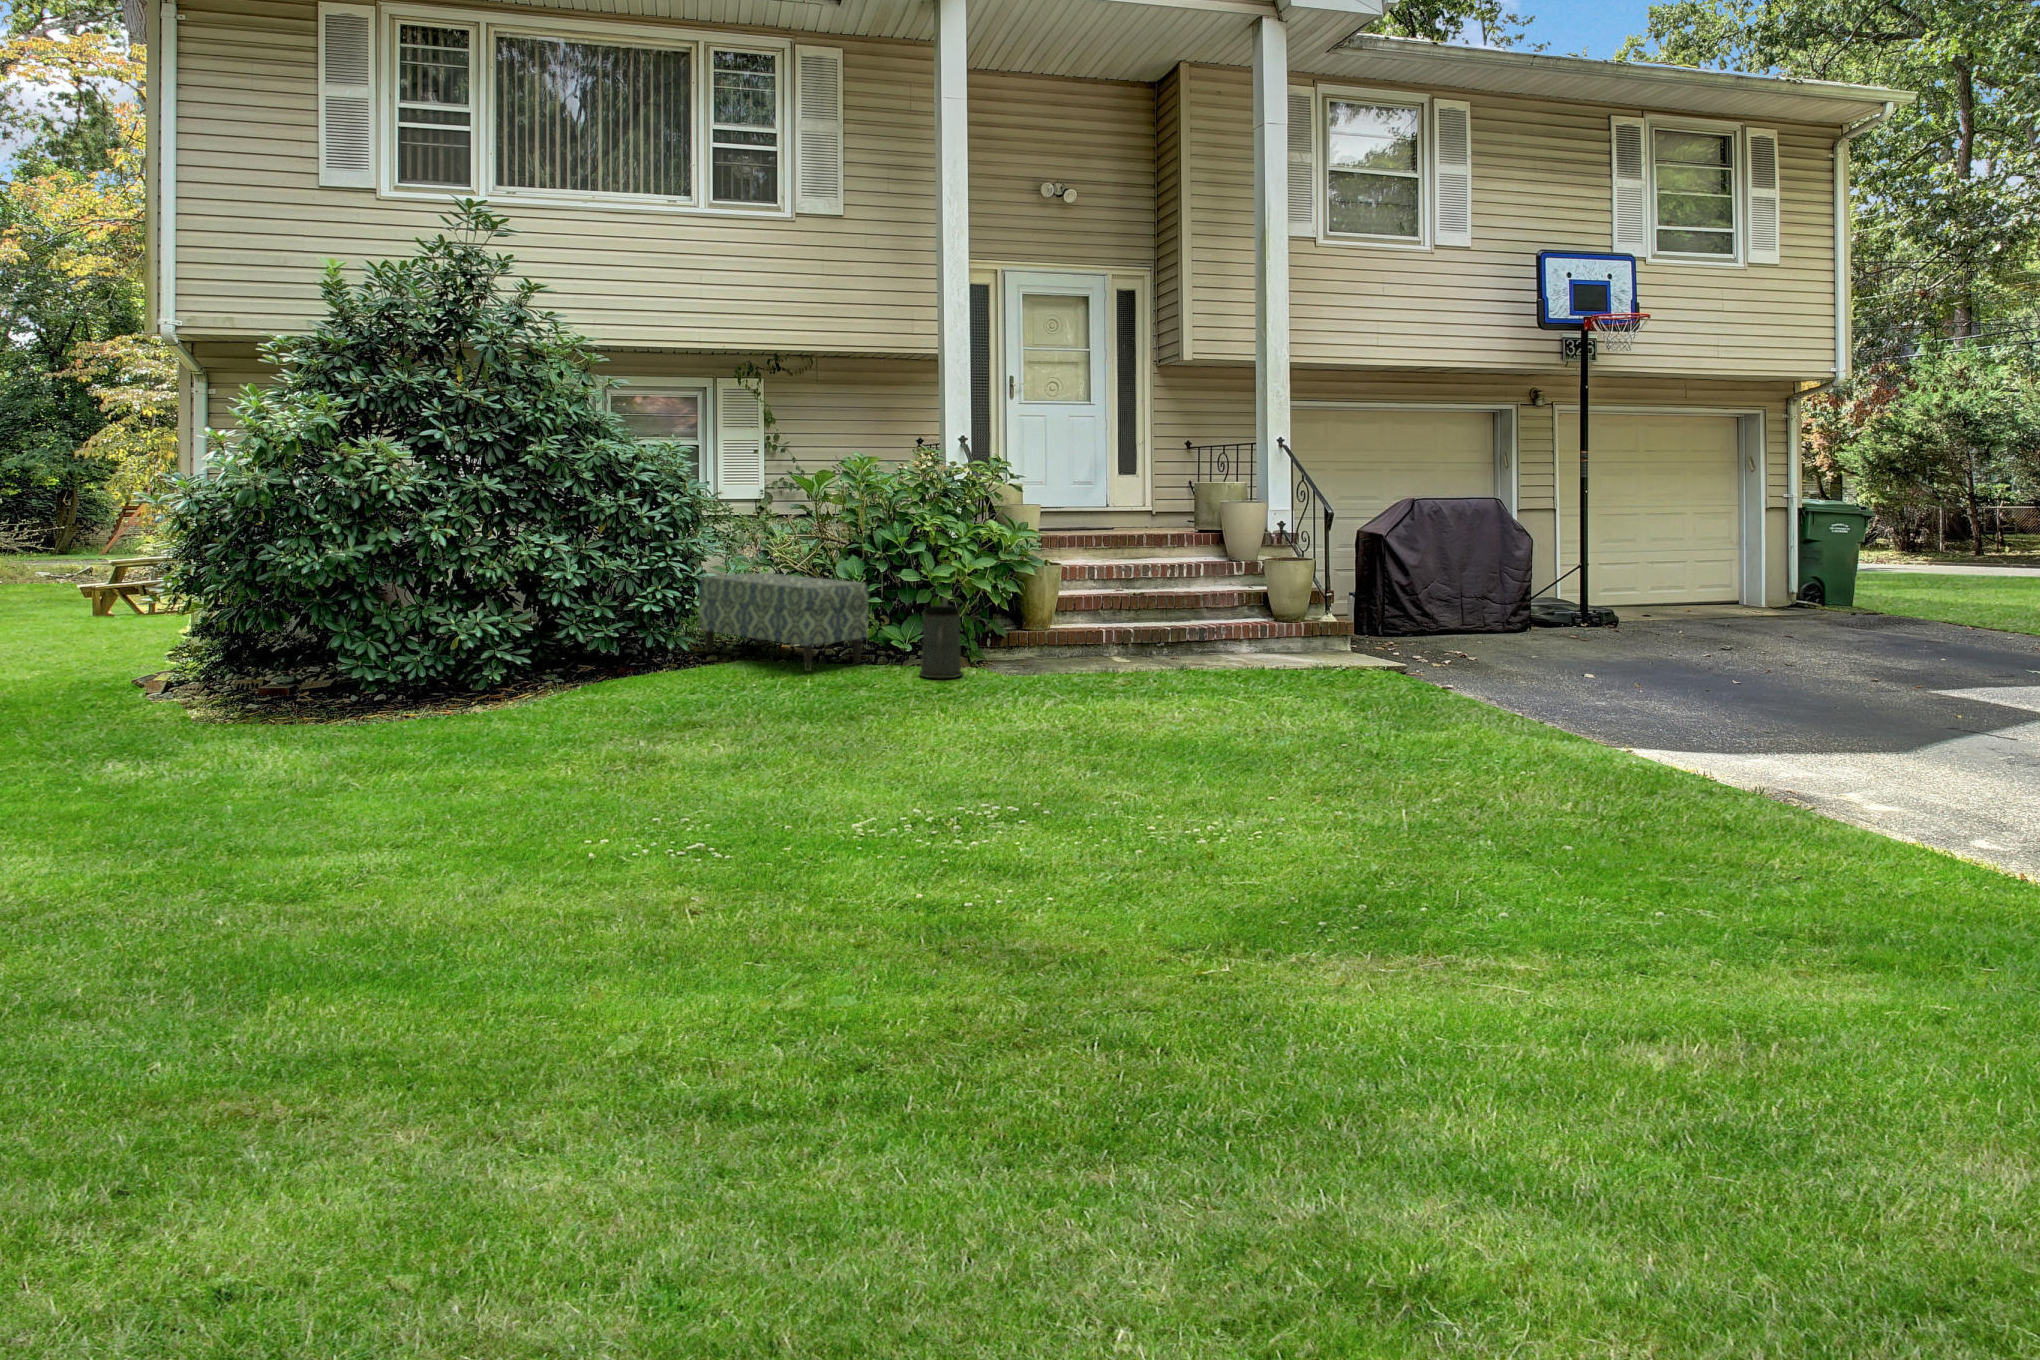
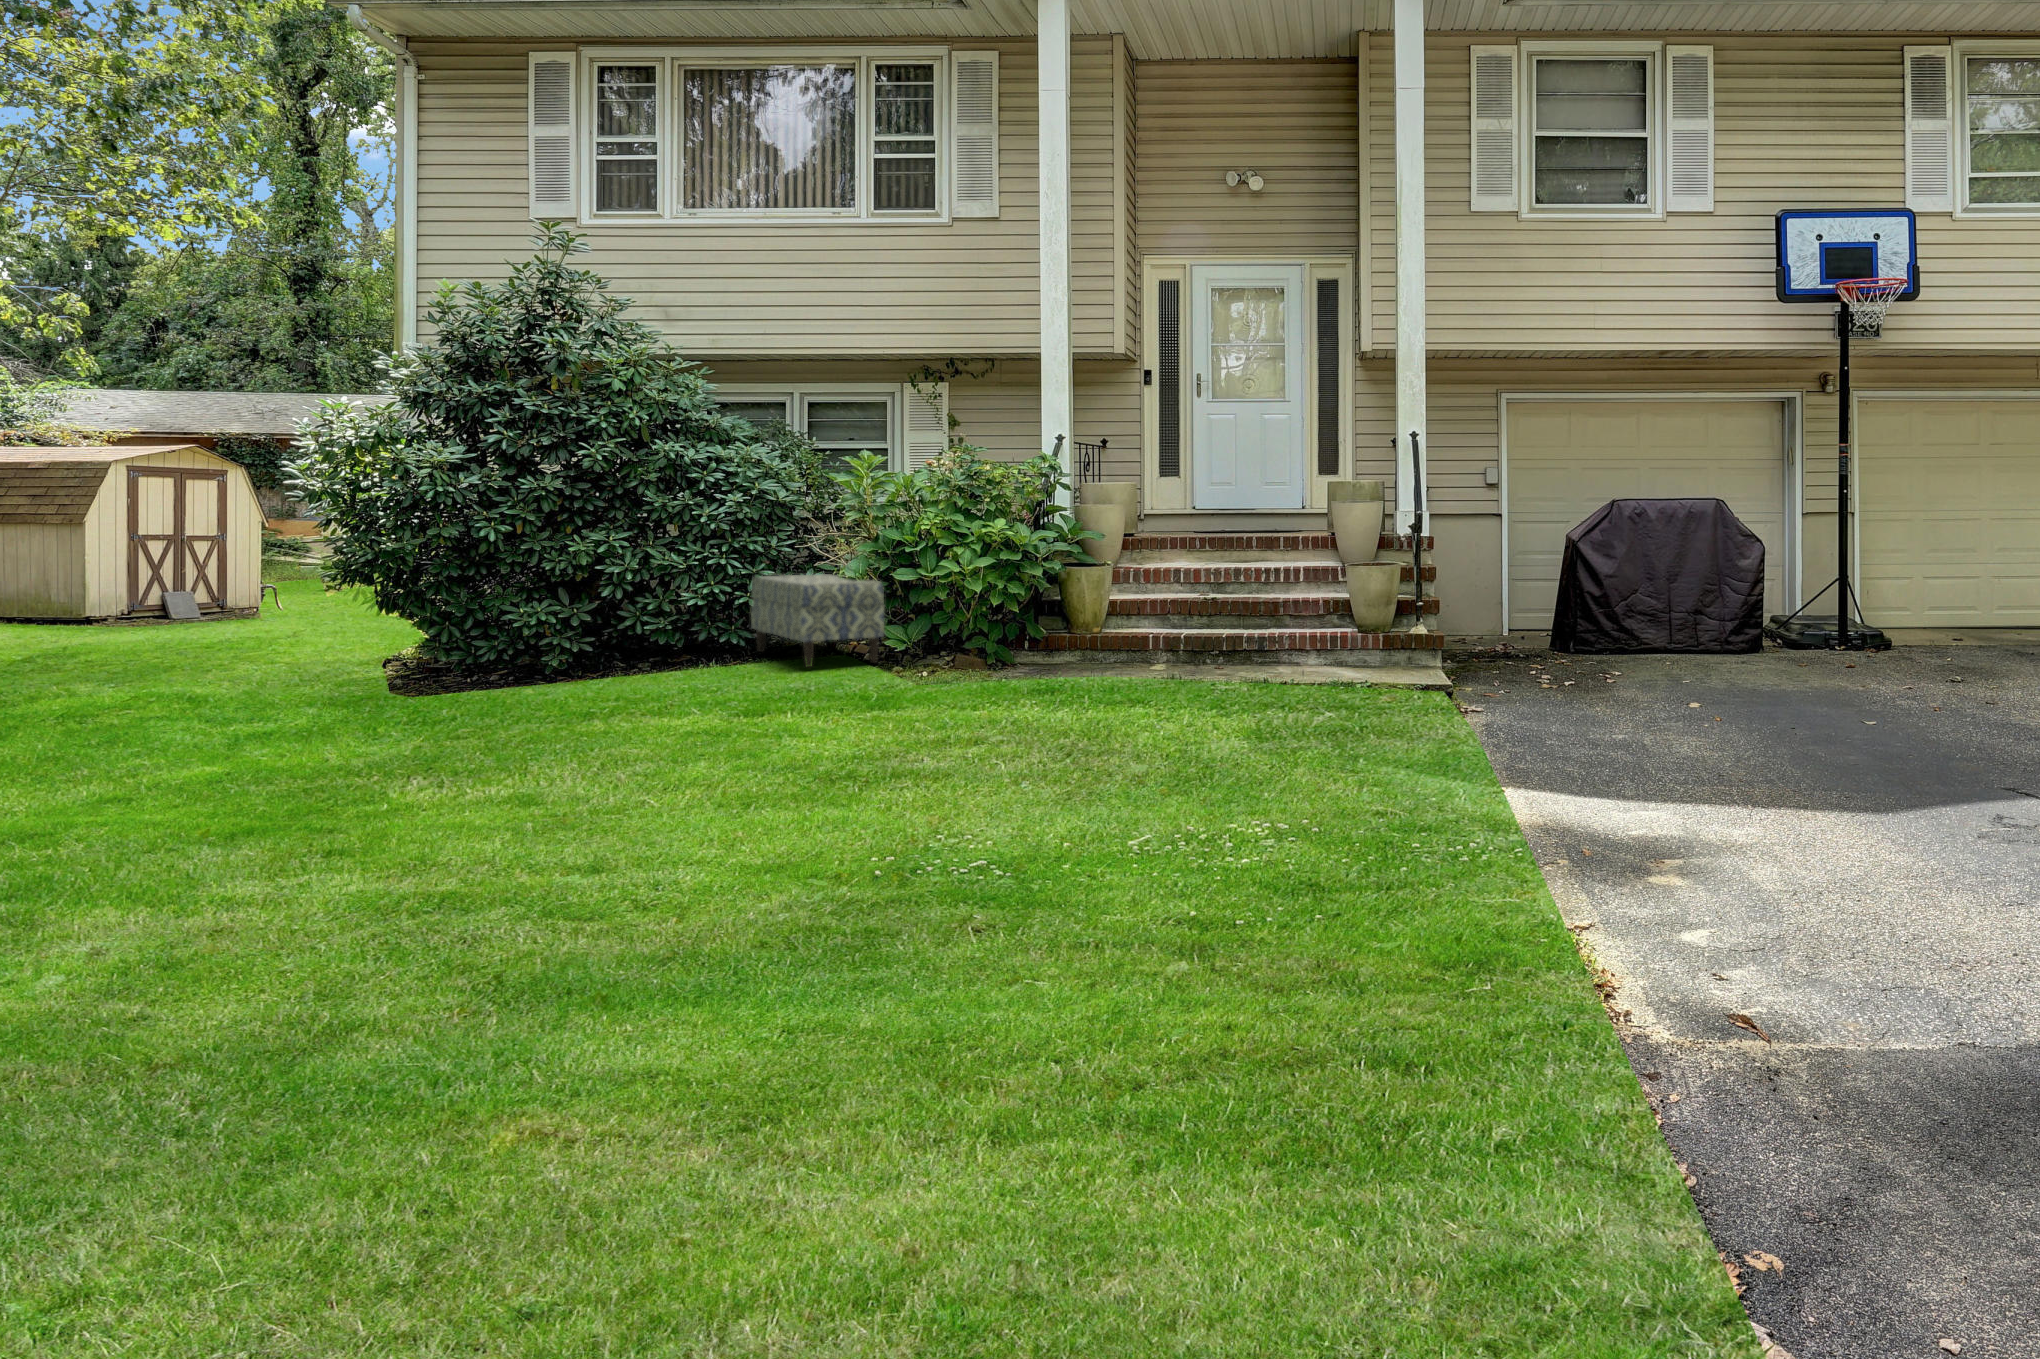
watering can: present [919,591,963,678] -> none [908,588,966,677]

